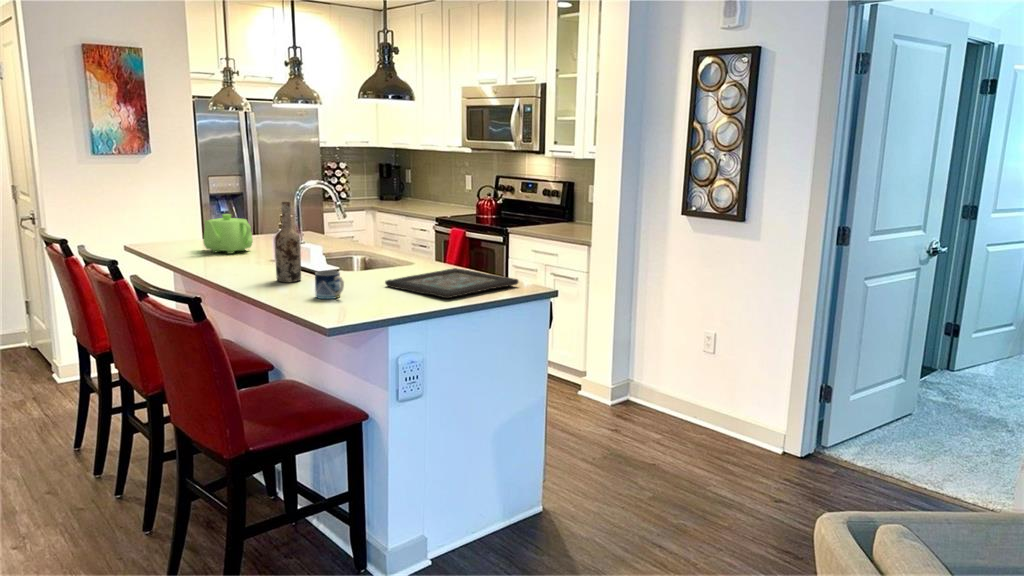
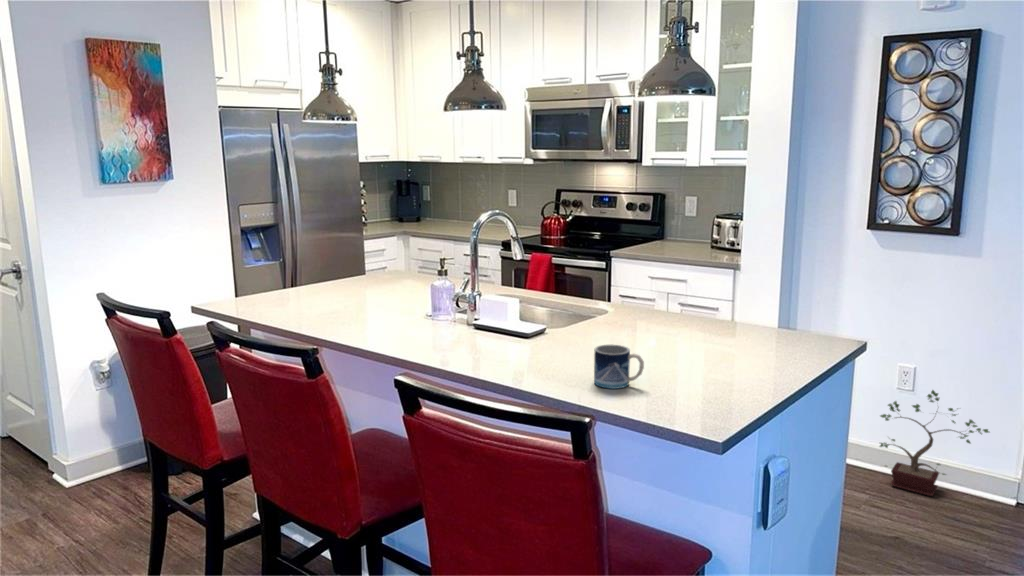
wine bottle: present [275,202,301,282] -> none [490,245,524,360]
teapot: present [203,214,253,254] -> none [310,259,379,312]
decorative tray: present [385,268,518,298] -> none [649,319,810,373]
potted plant: none [681,352,753,442] -> present [880,390,989,496]

